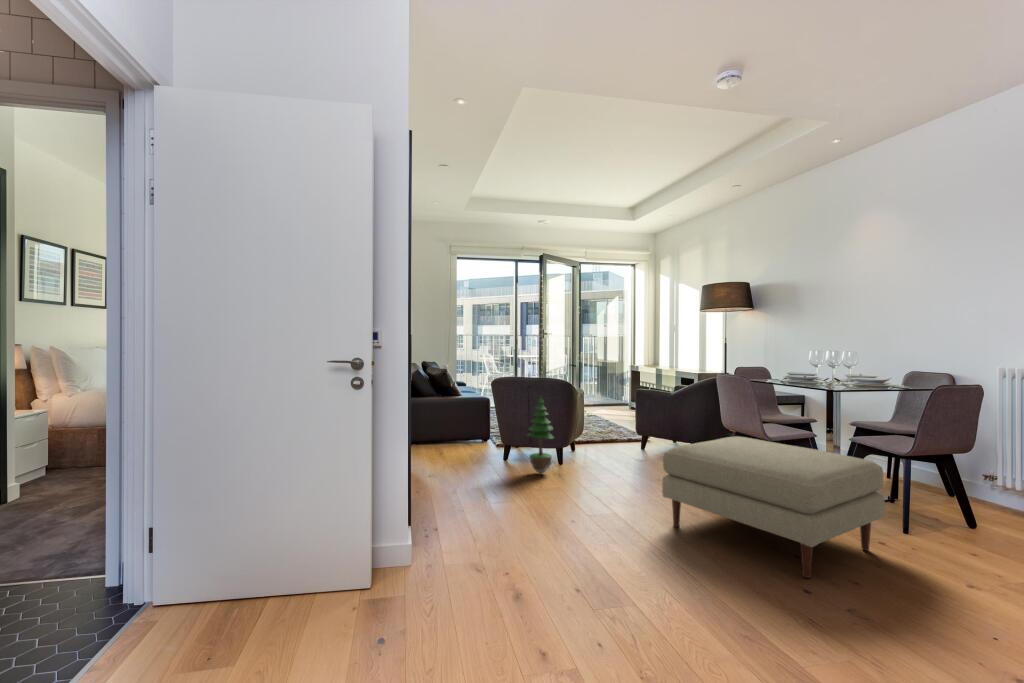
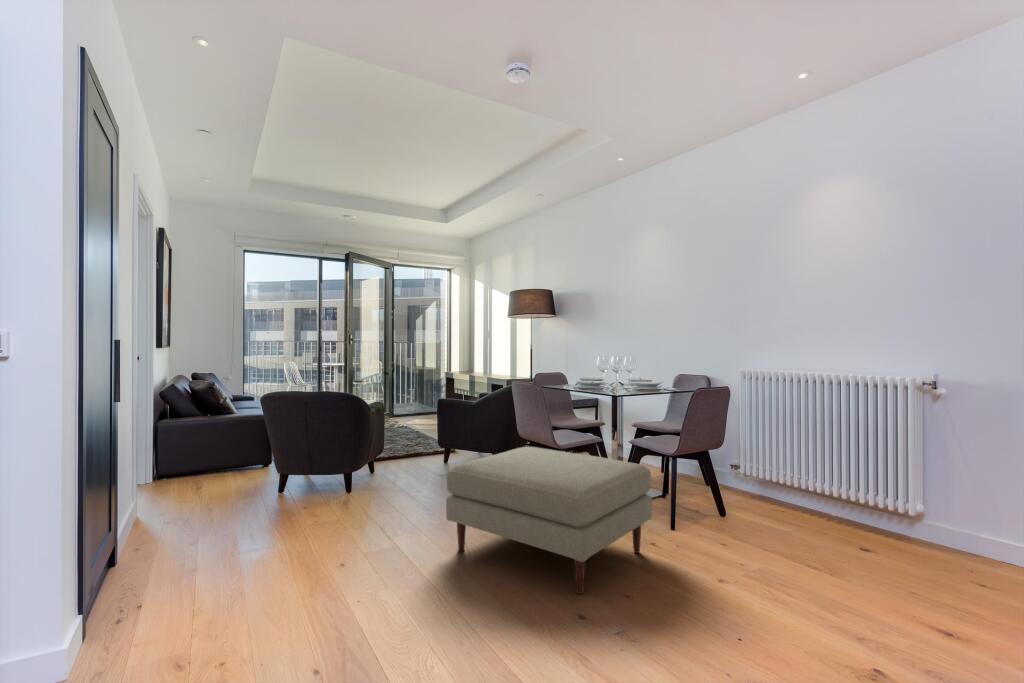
potted tree: present [527,397,554,474] -> none [304,412,339,503]

